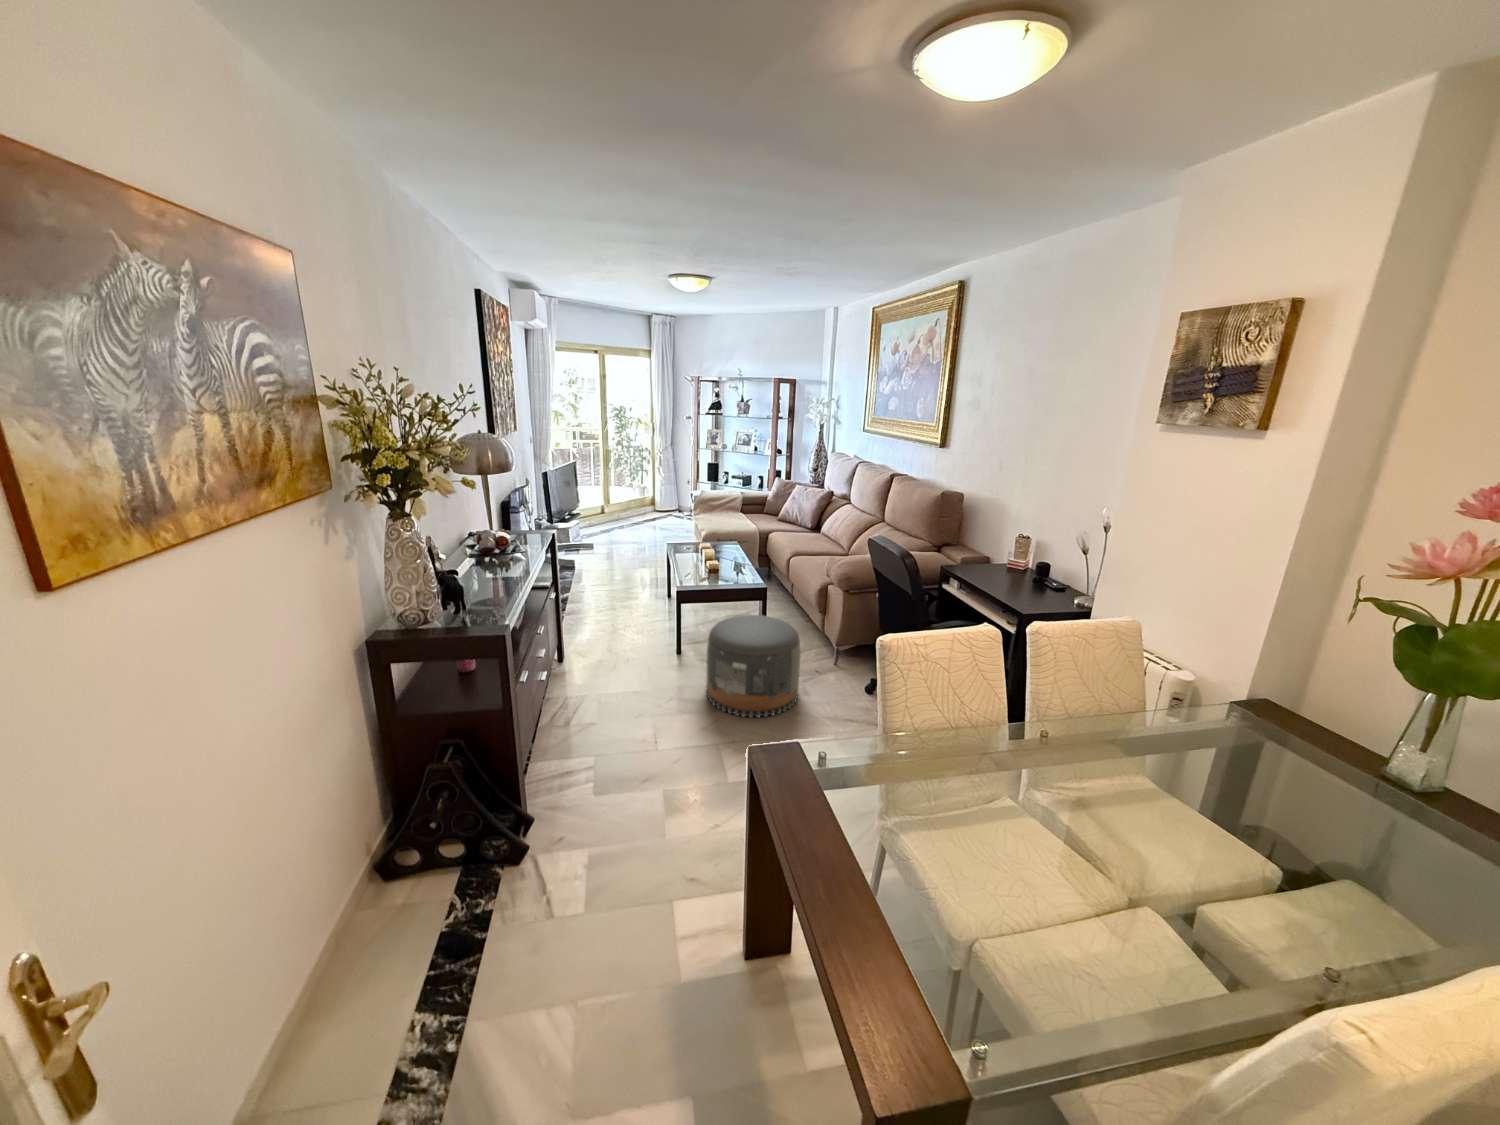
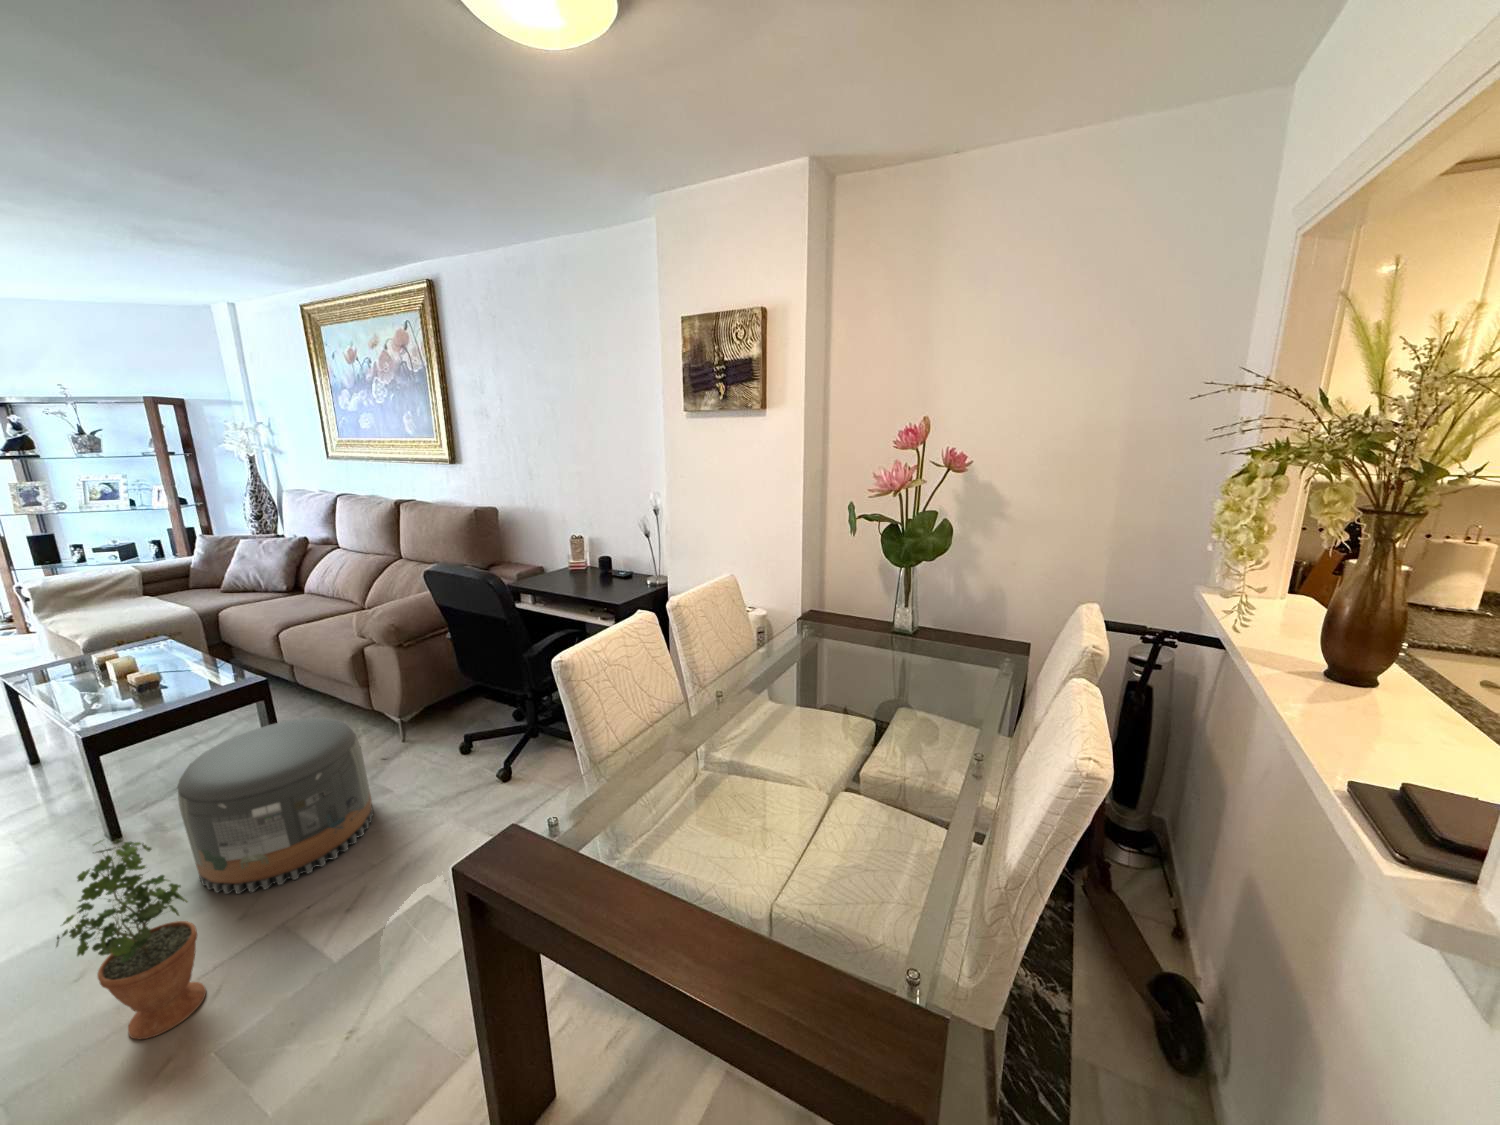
potted plant: none [642,643,691,758] -> present [56,839,206,1039]

